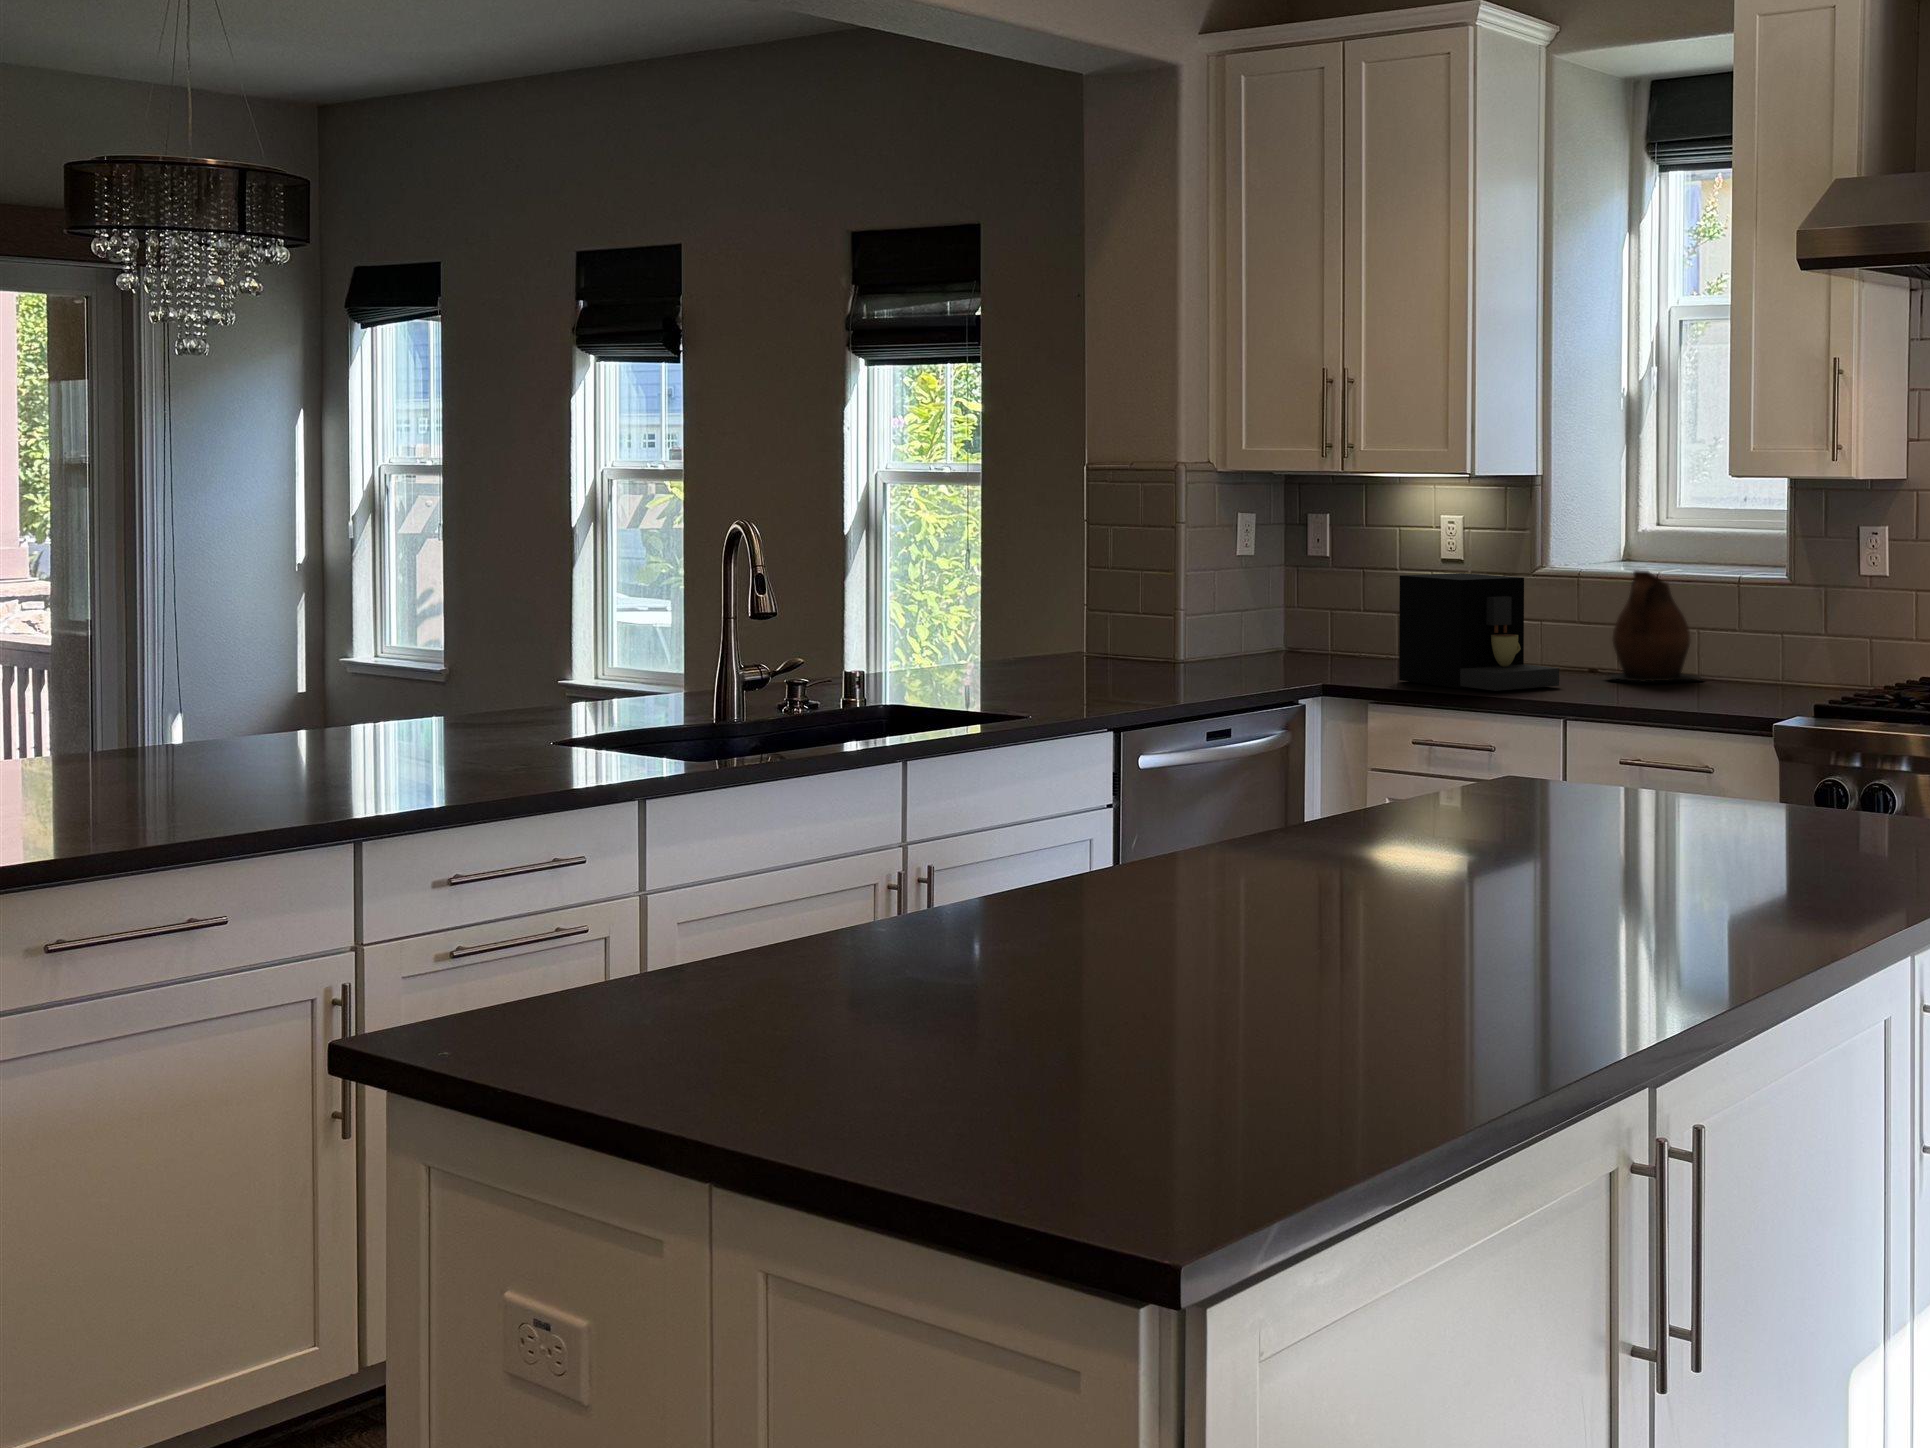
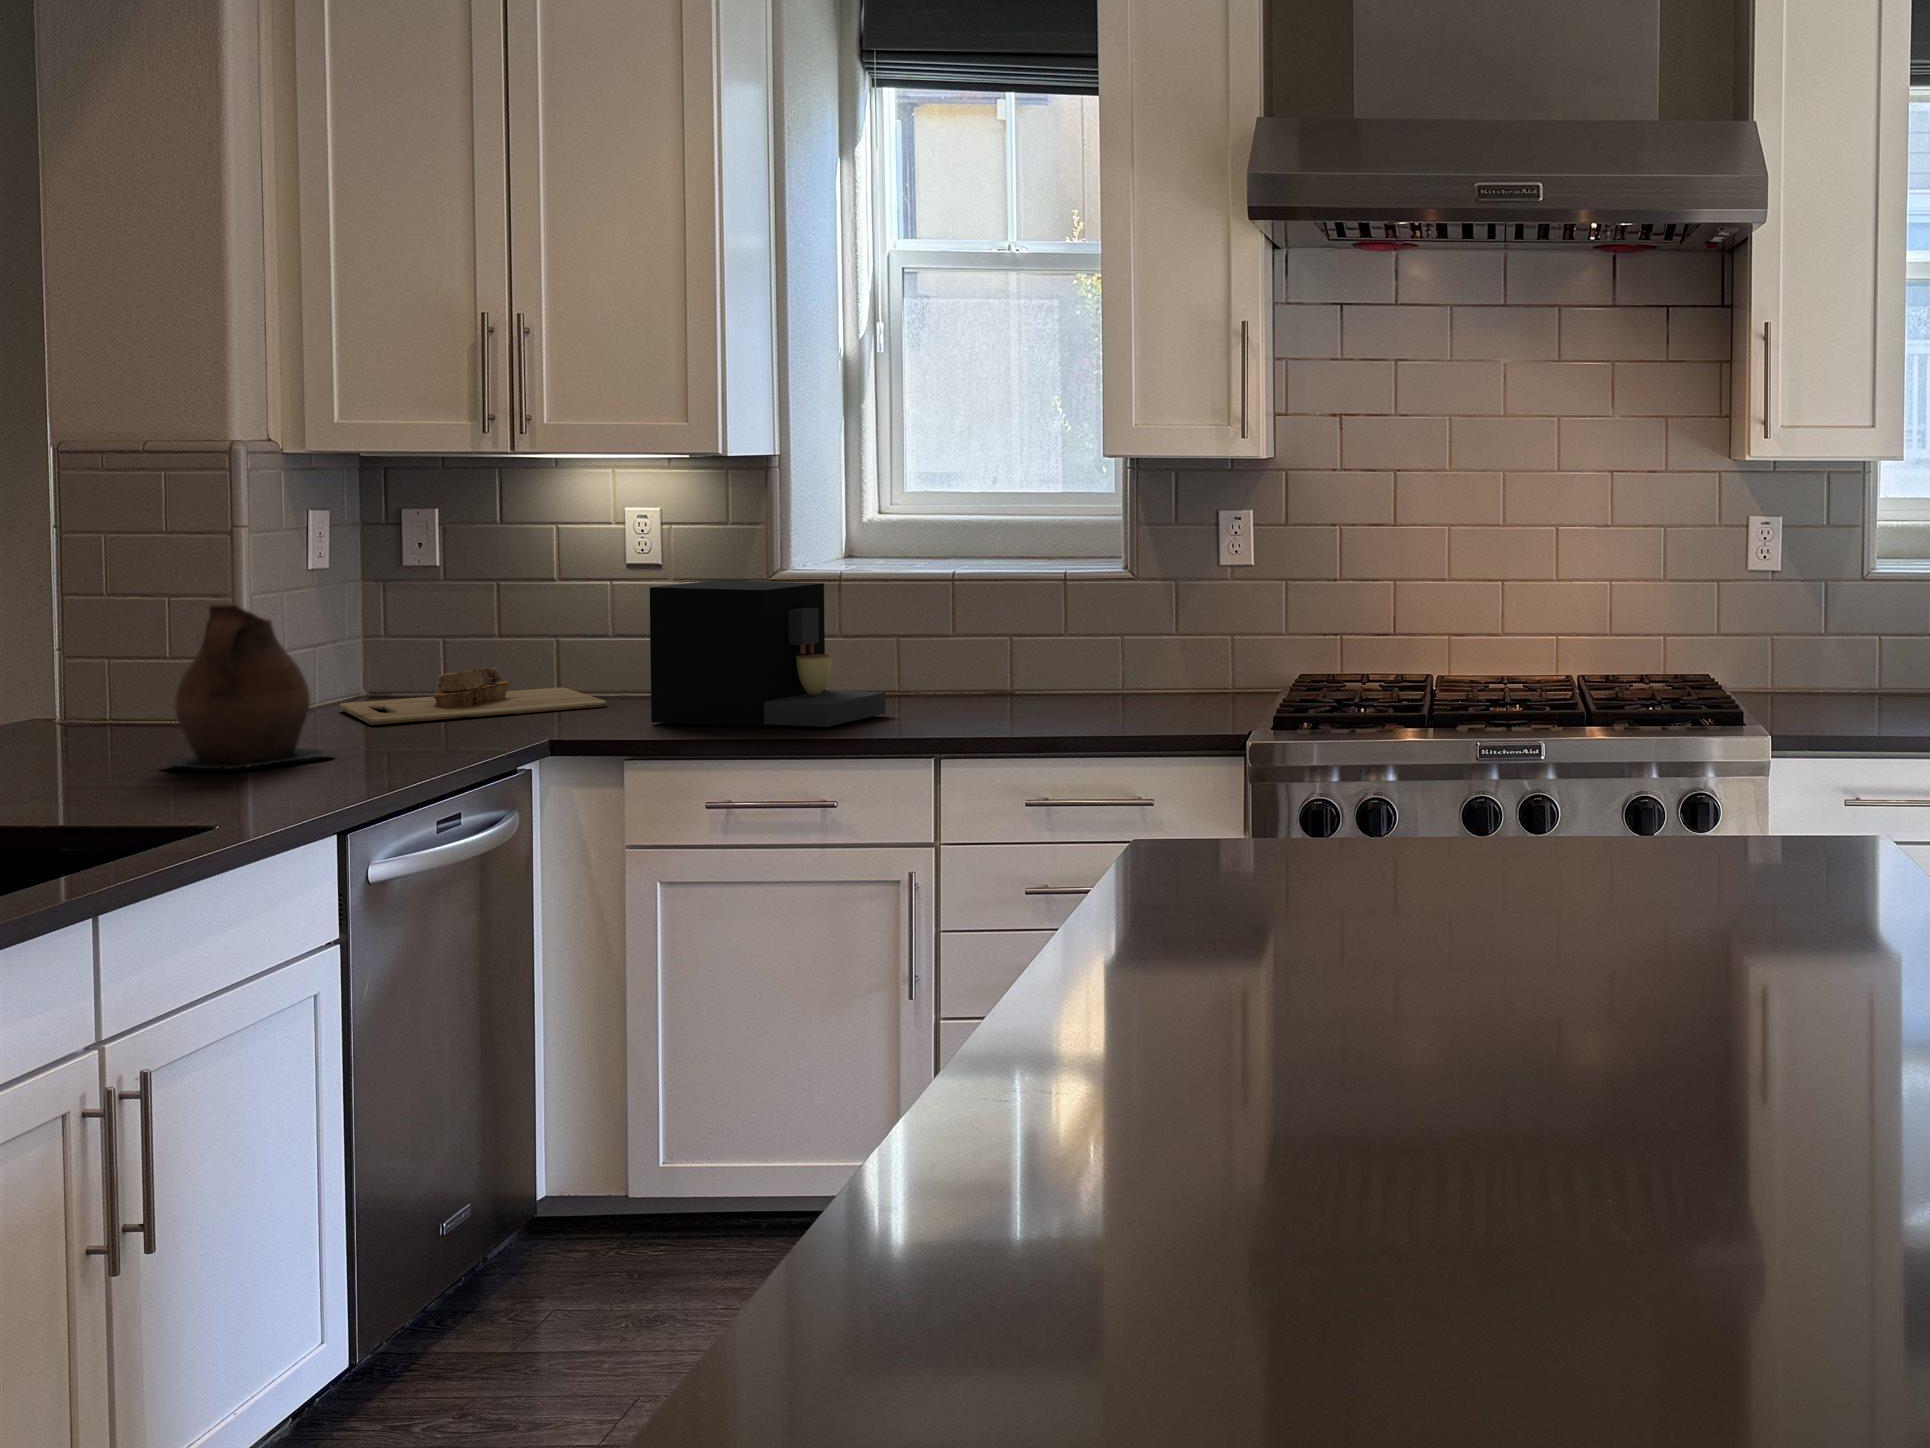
ceramic pitcher: present [1608,570,1704,682] -> present [157,604,334,770]
cutting board: none [1242,634,1405,670] -> present [340,668,606,725]

